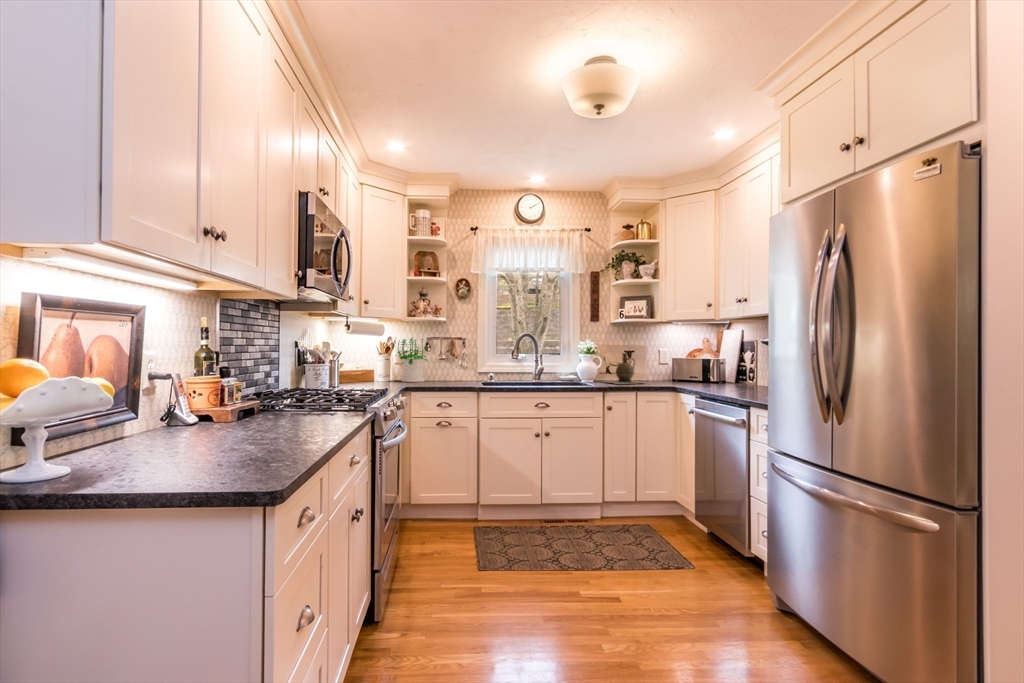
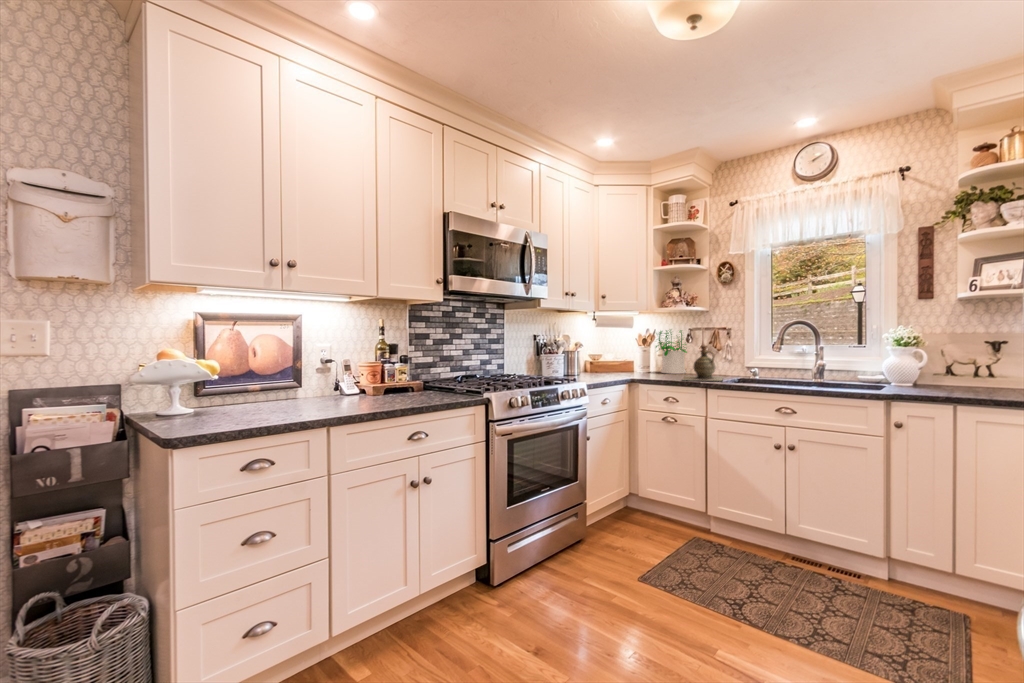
ceramic jug: present [607,353,641,384] -> present [683,346,723,381]

